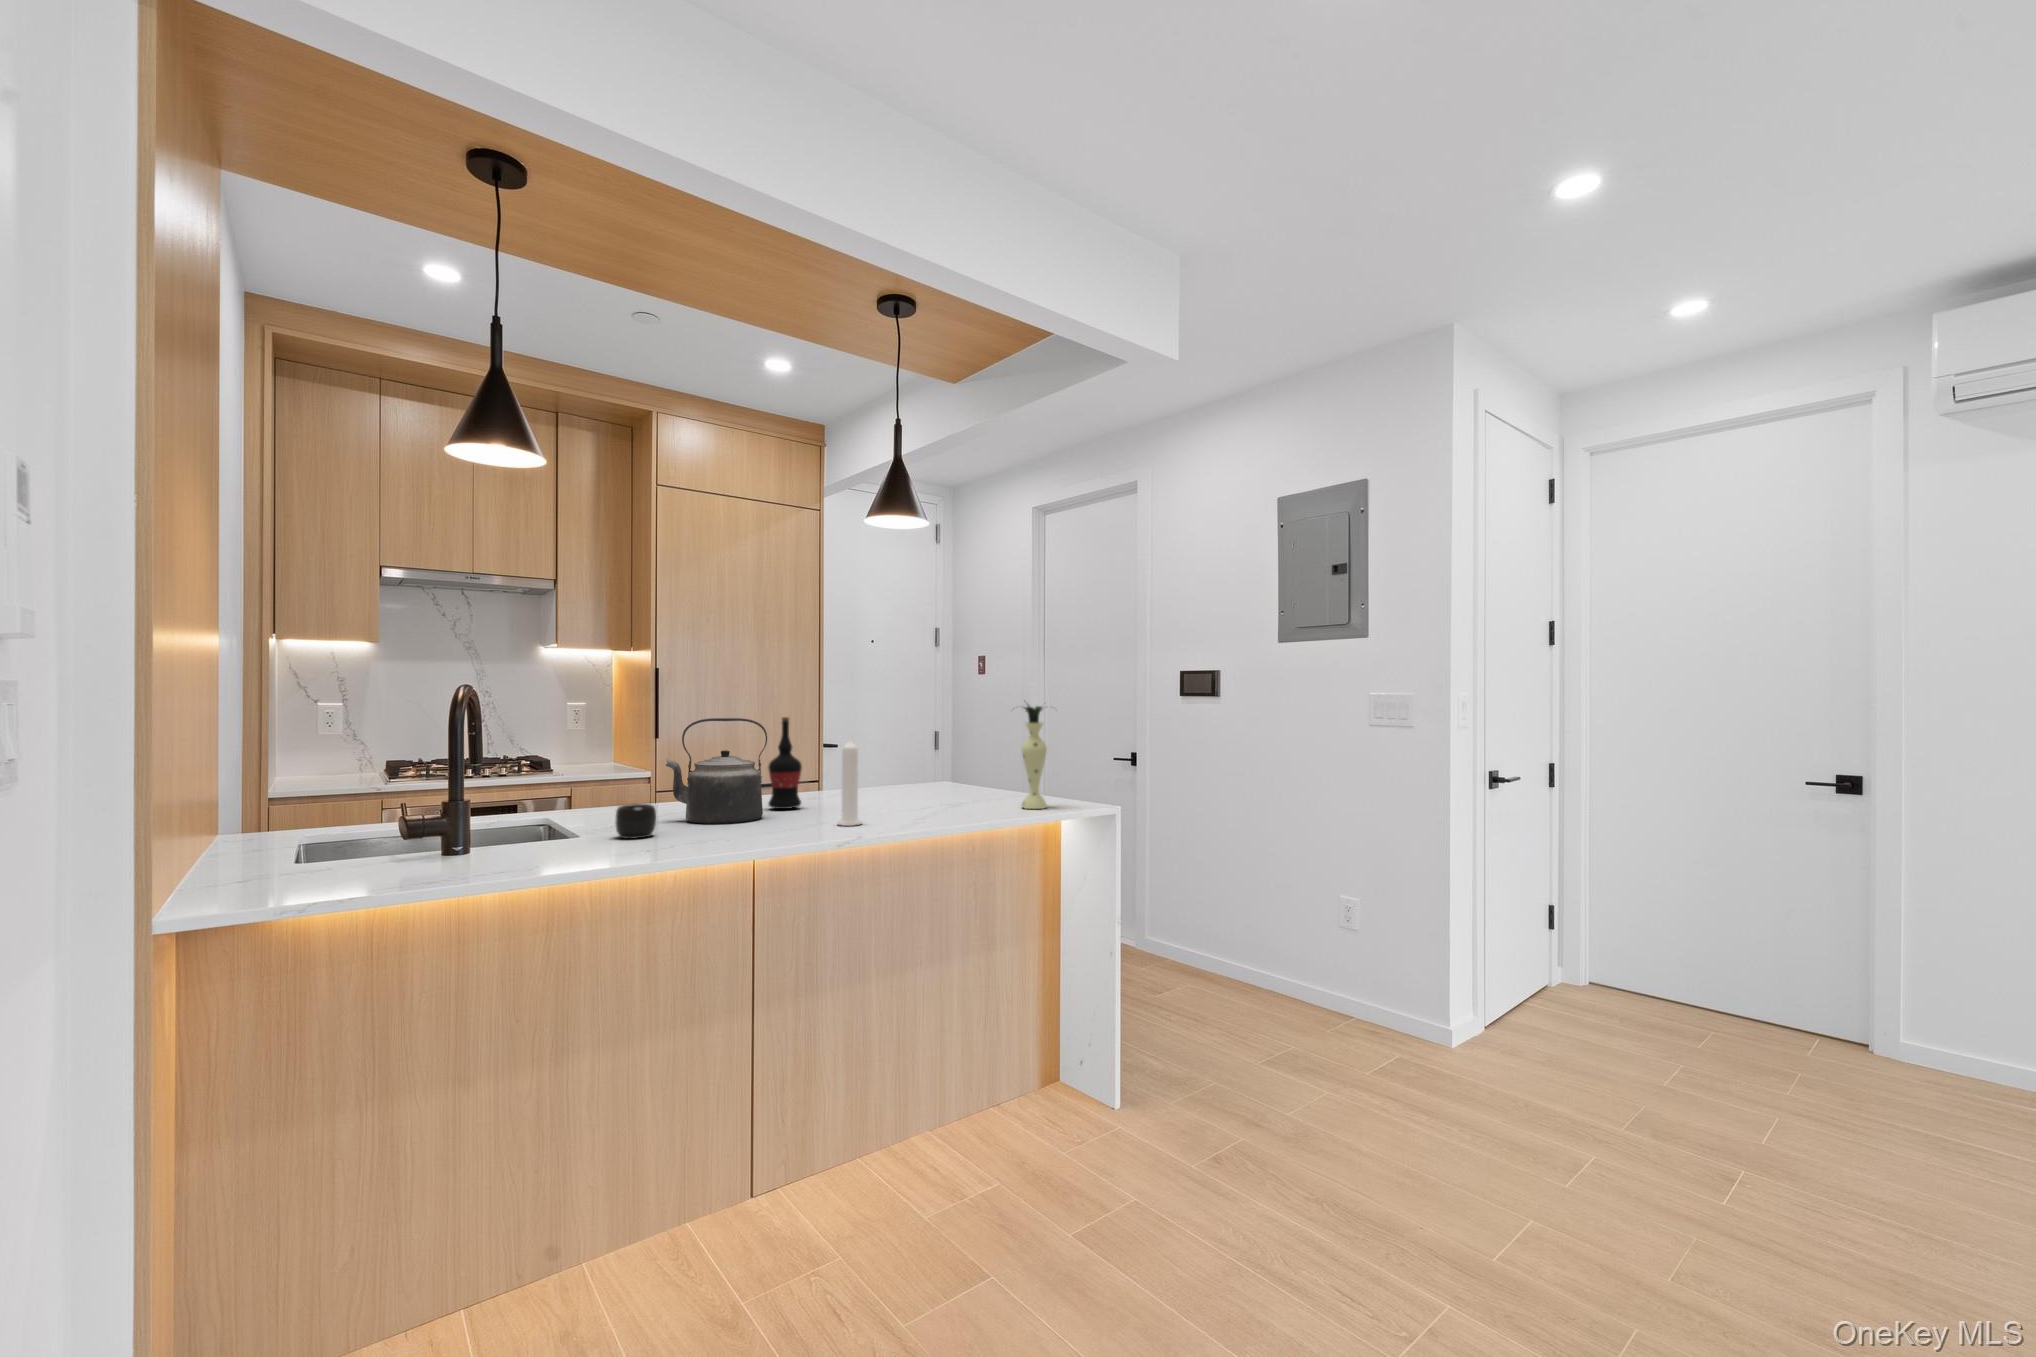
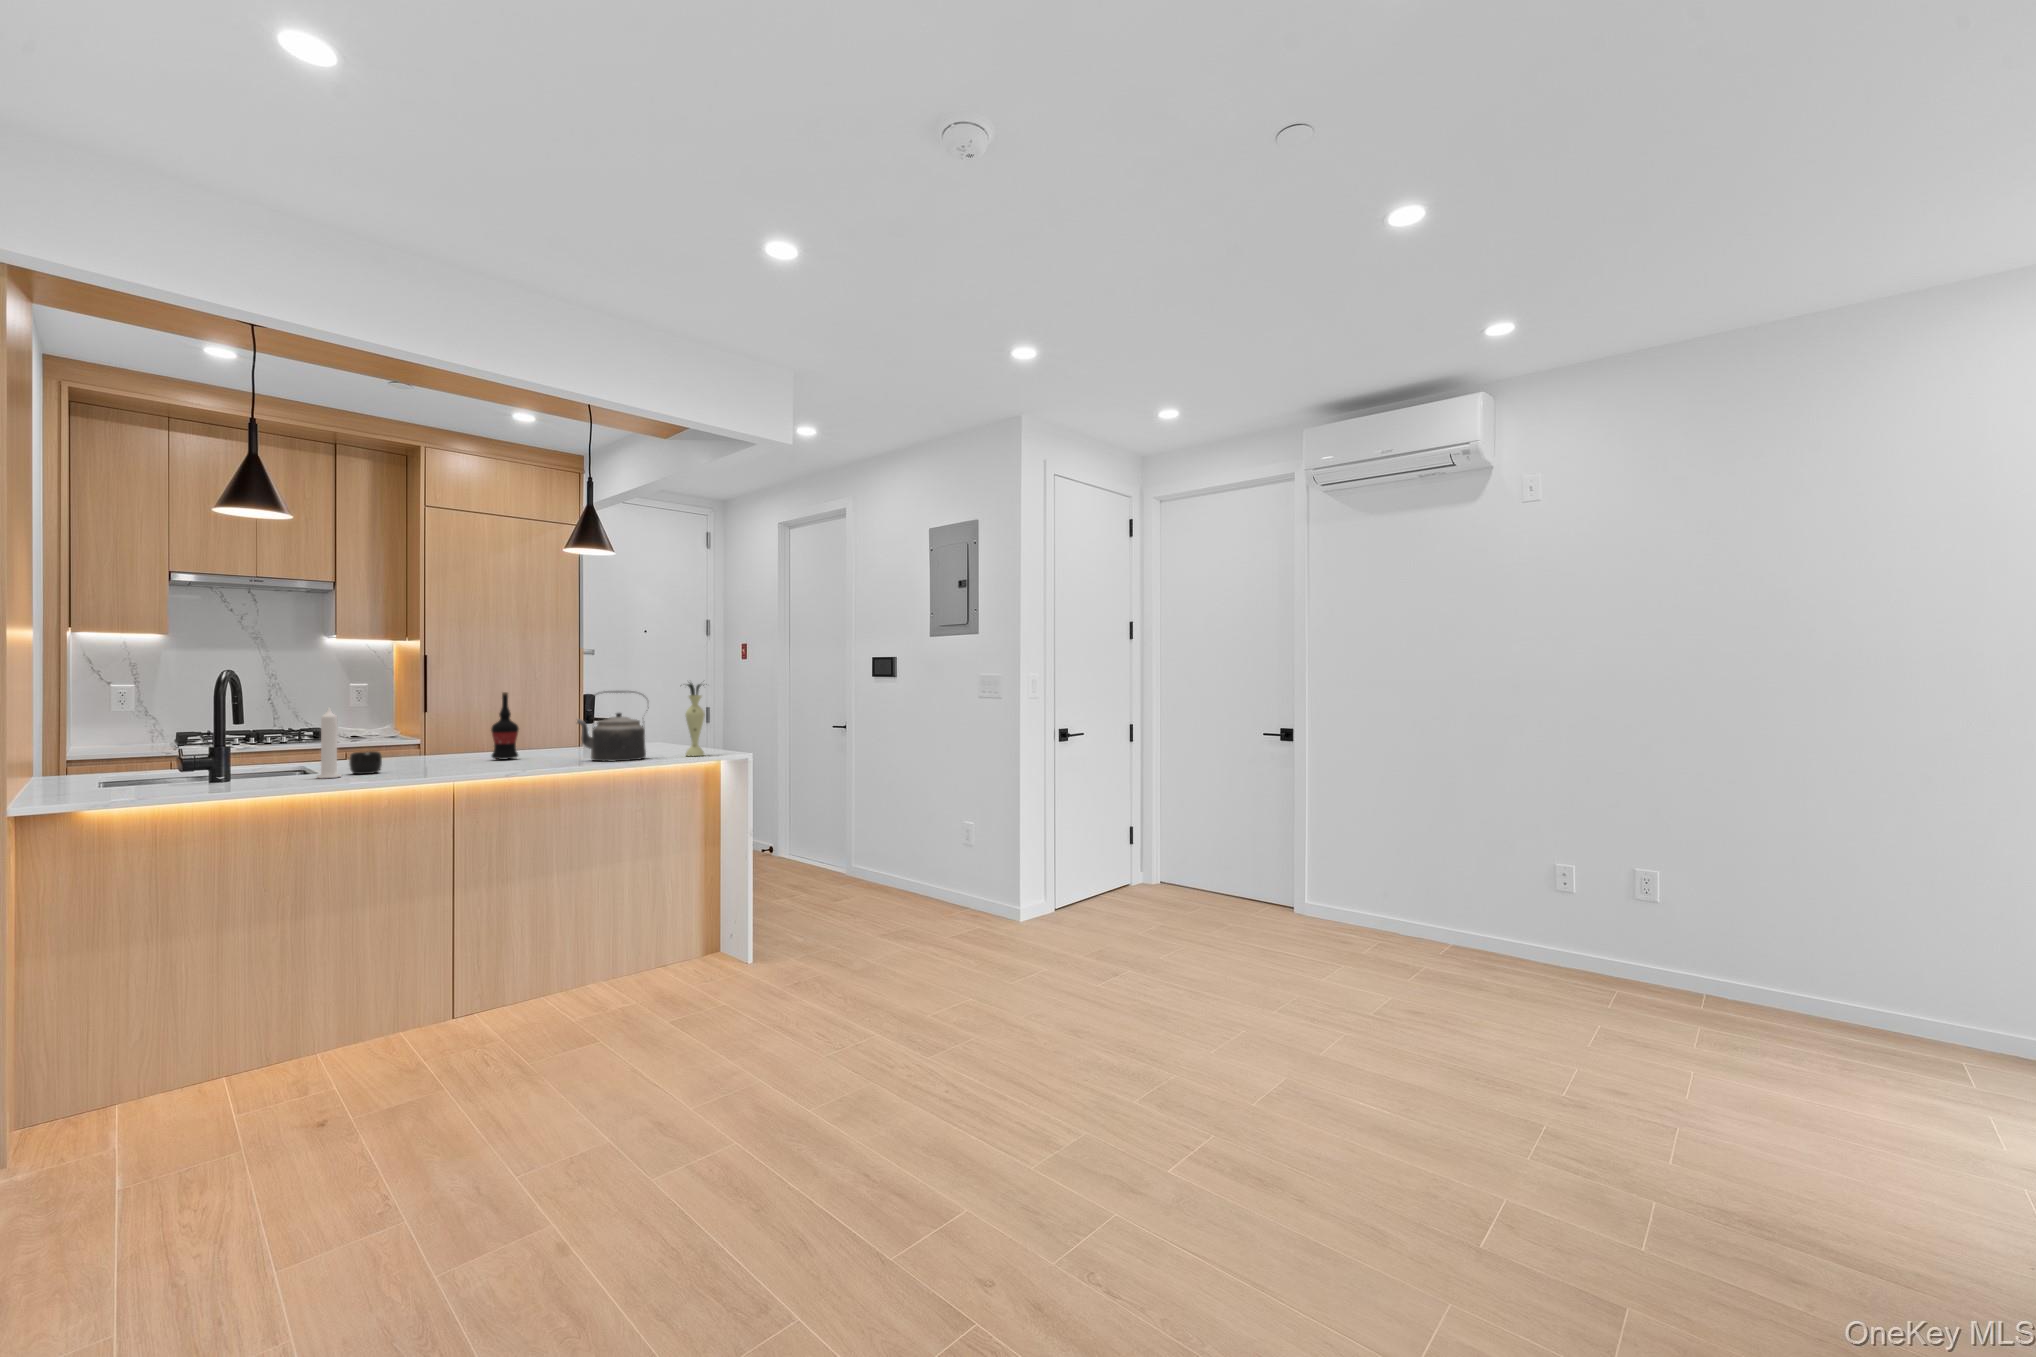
kettle: present [666,718,767,824] -> present [577,691,646,762]
candle: present [837,737,862,826] -> present [317,708,341,778]

